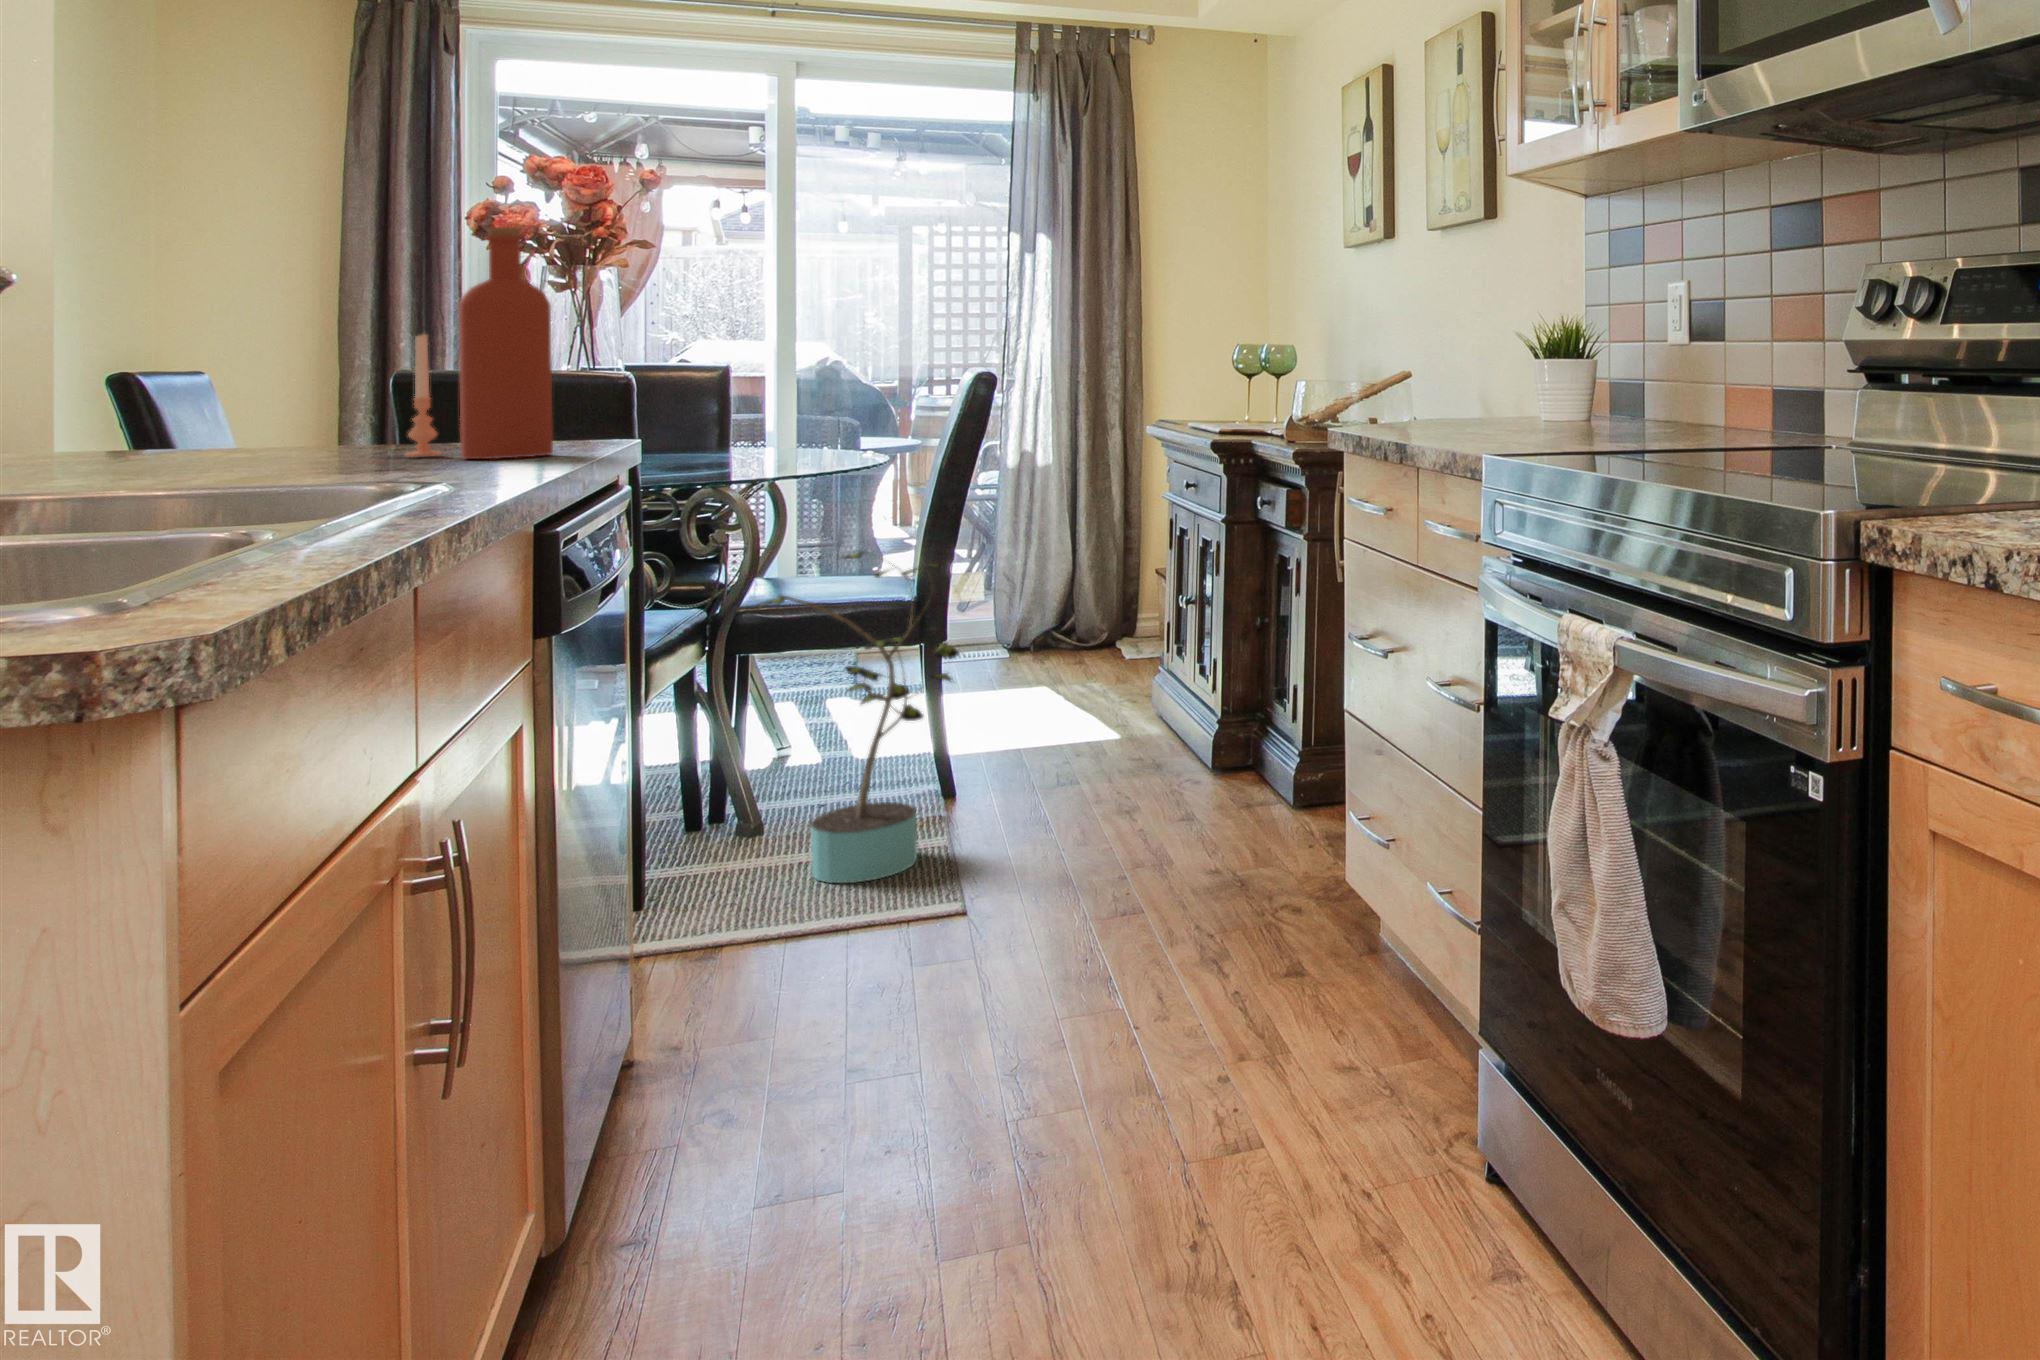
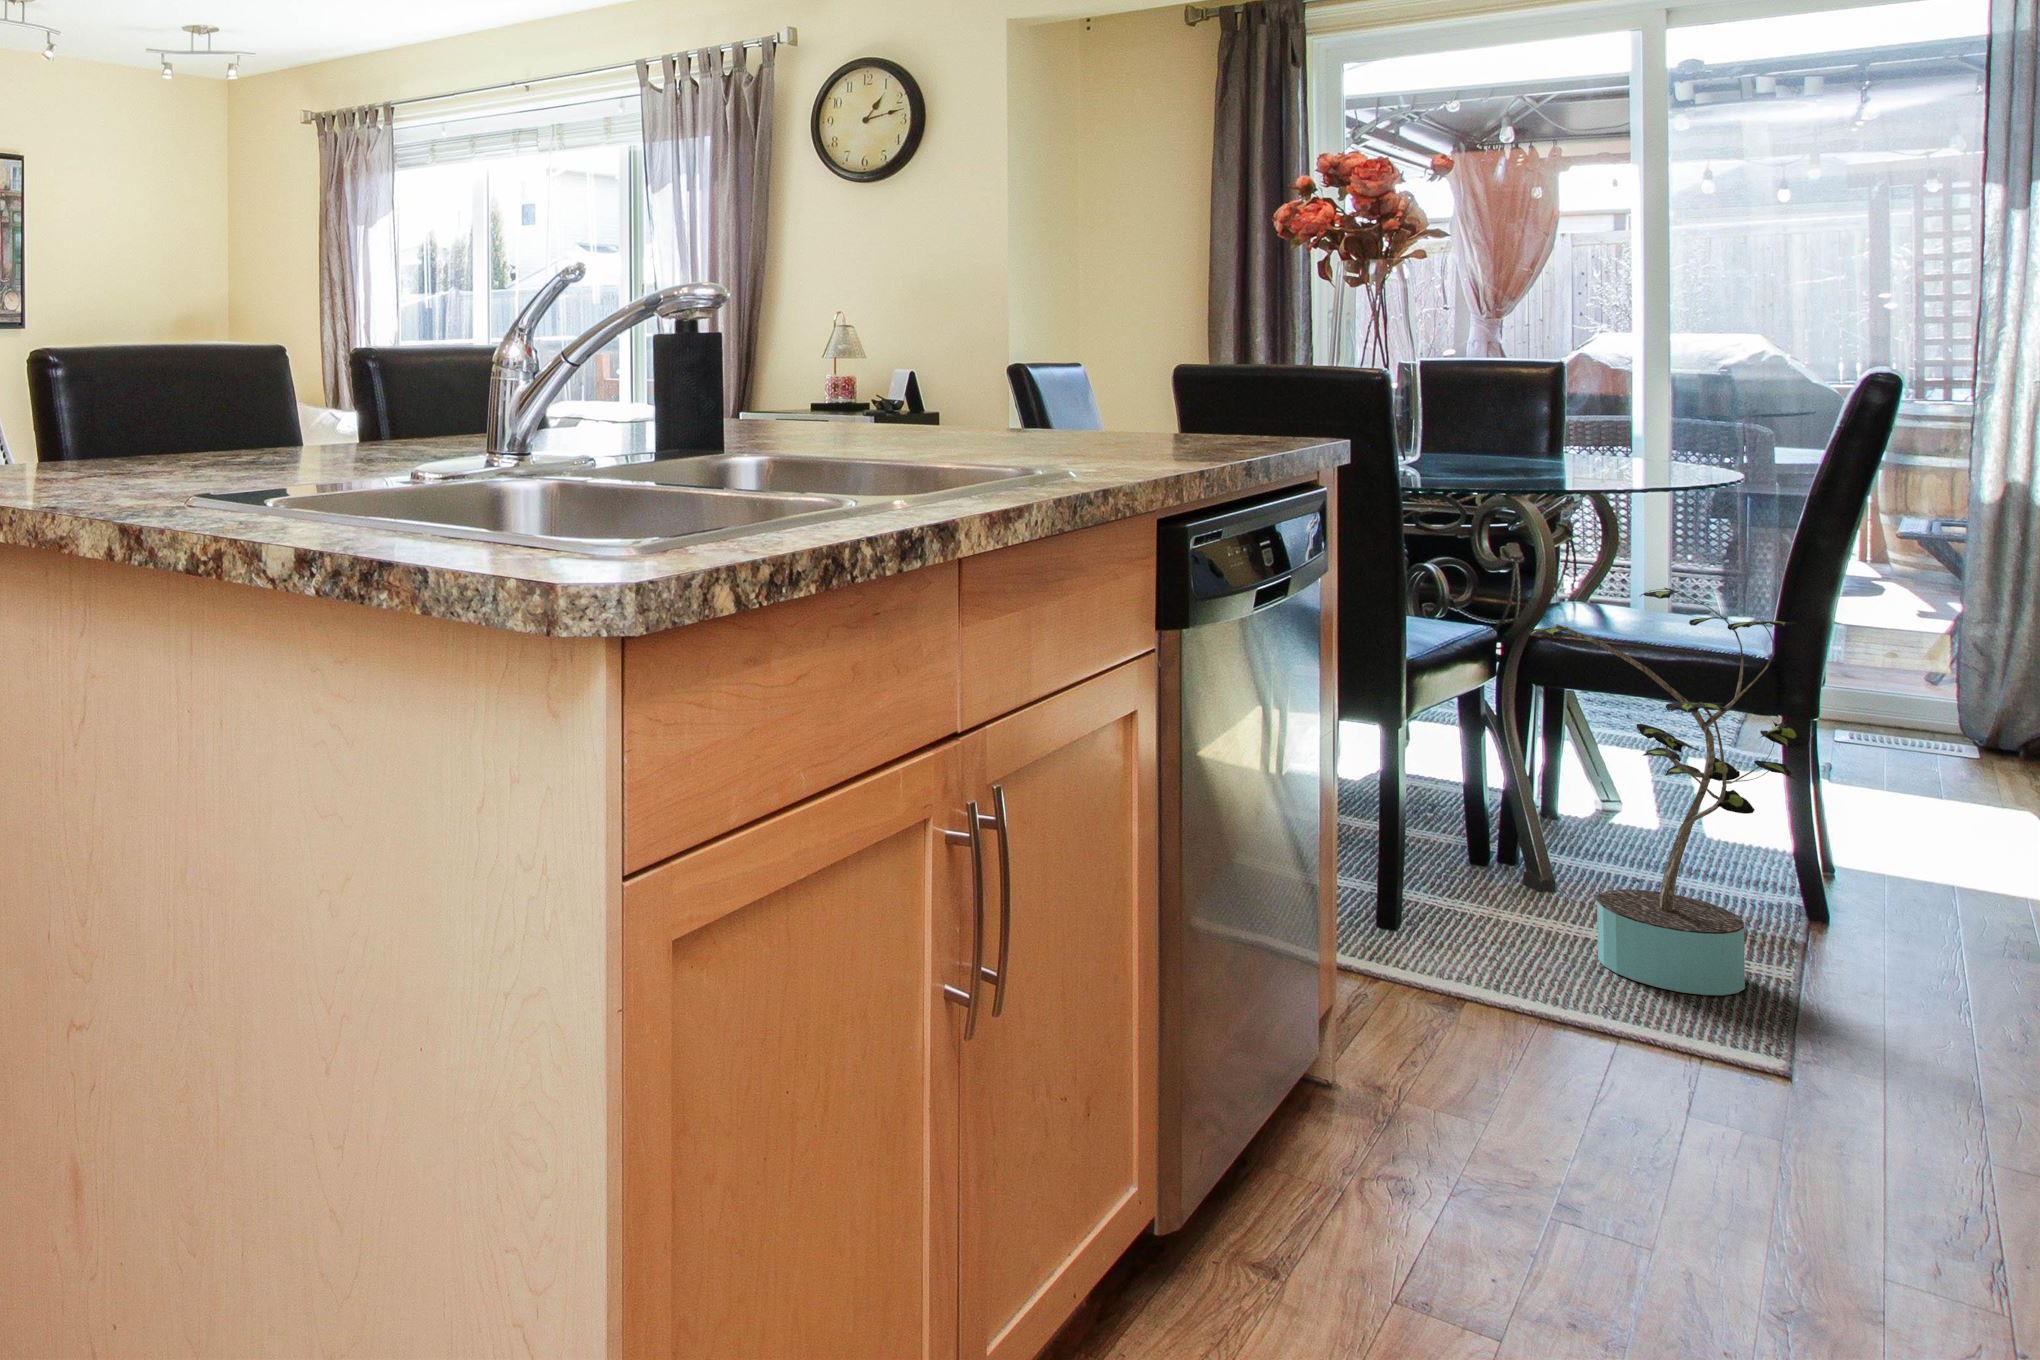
bottle: present [459,227,553,459] -> none [1172,228,1254,449]
candle: present [405,334,441,457] -> none [1138,329,1169,441]

